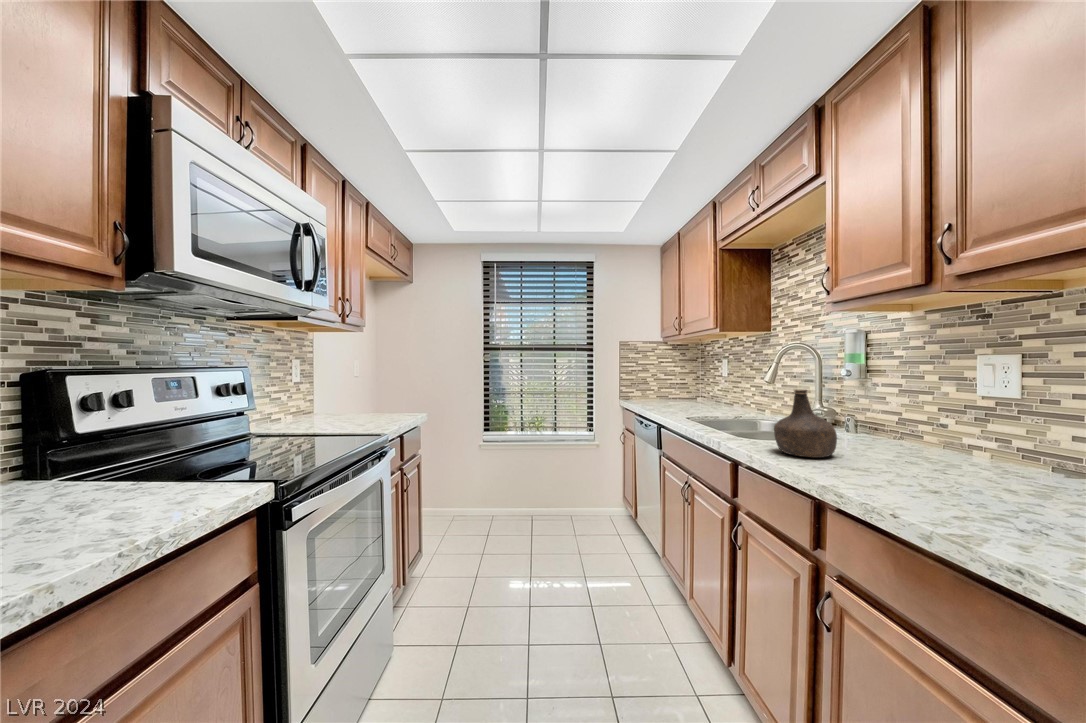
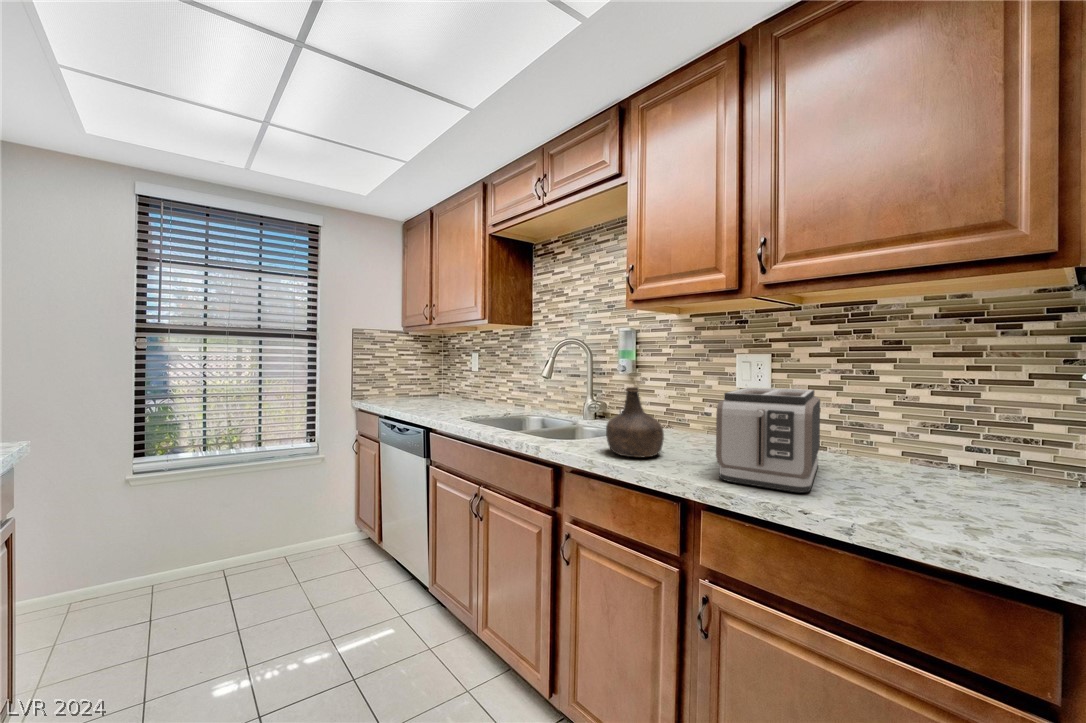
toaster: none [851,393,1039,502] -> present [716,387,820,493]

